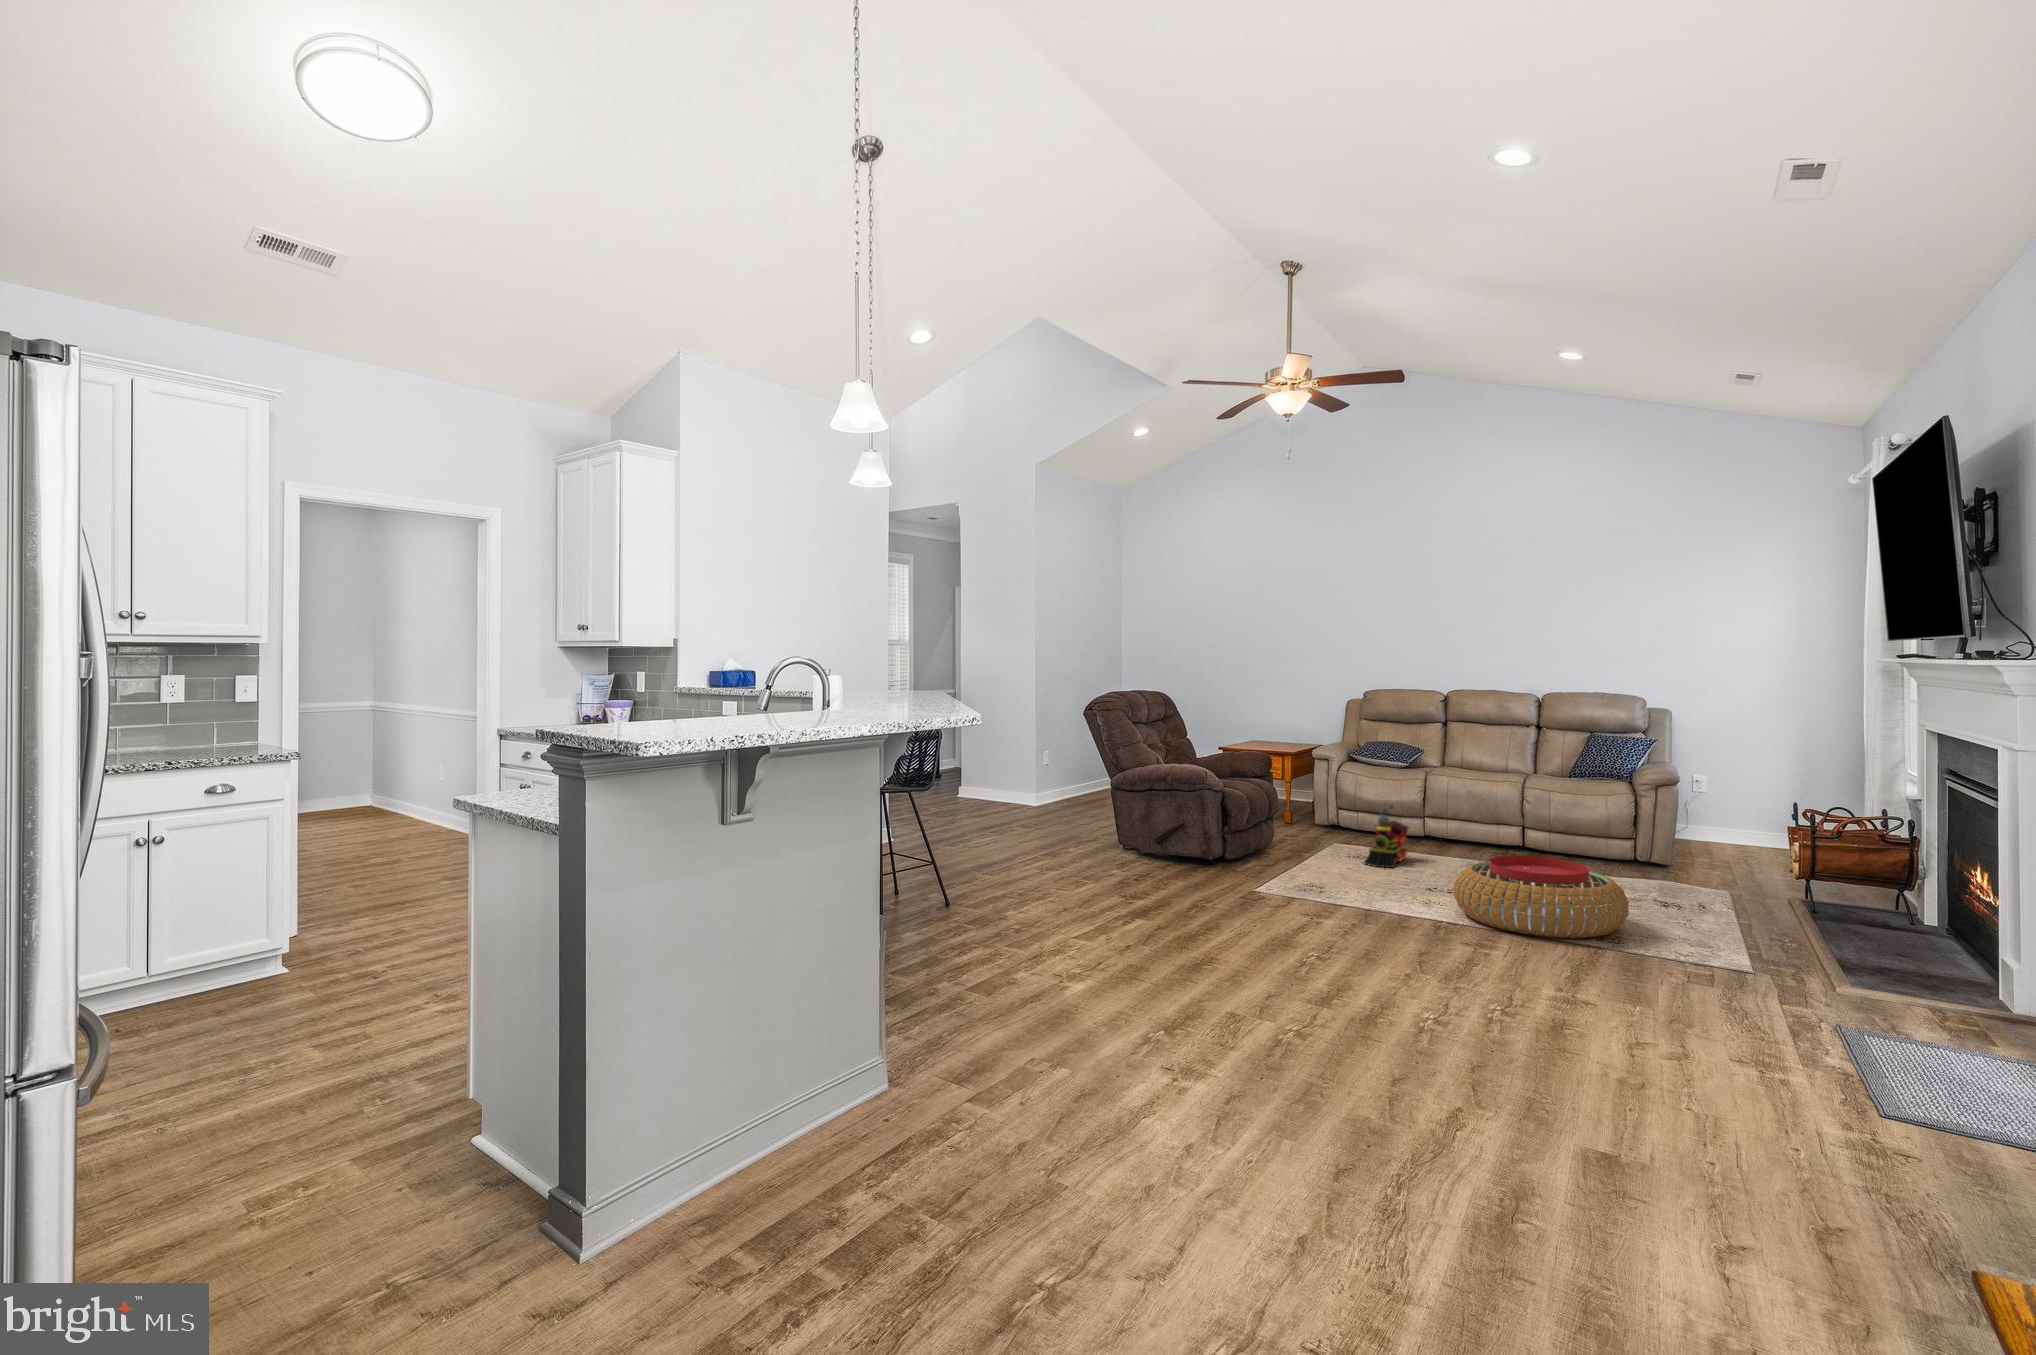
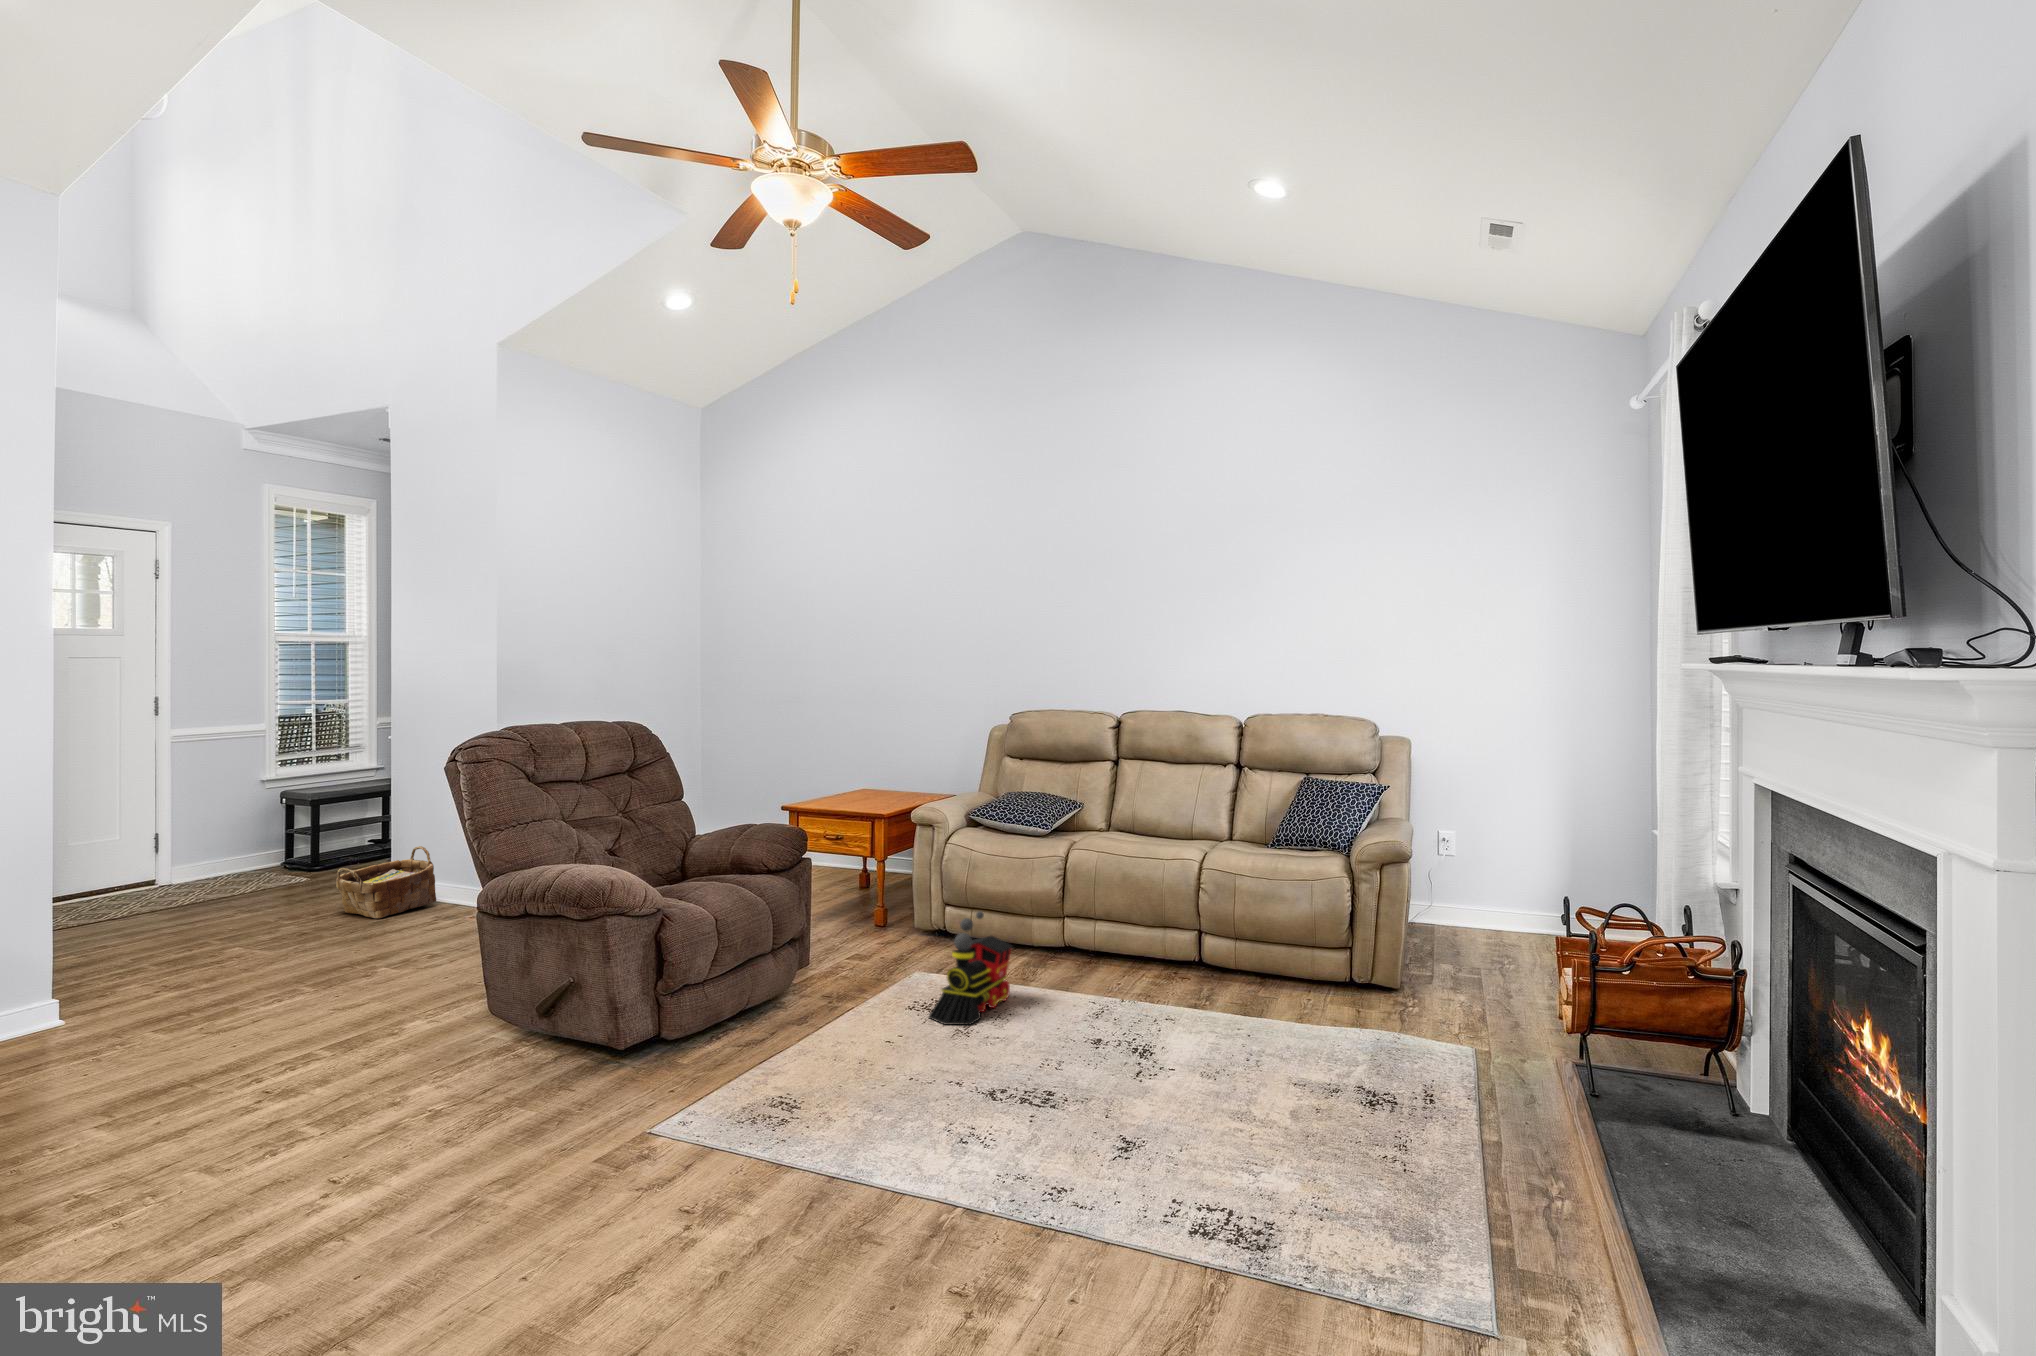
woven basket: none [946,769,997,809] -> present [336,846,436,919]
pouf: present [1454,856,1629,938] -> none [992,1036,1286,1230]

